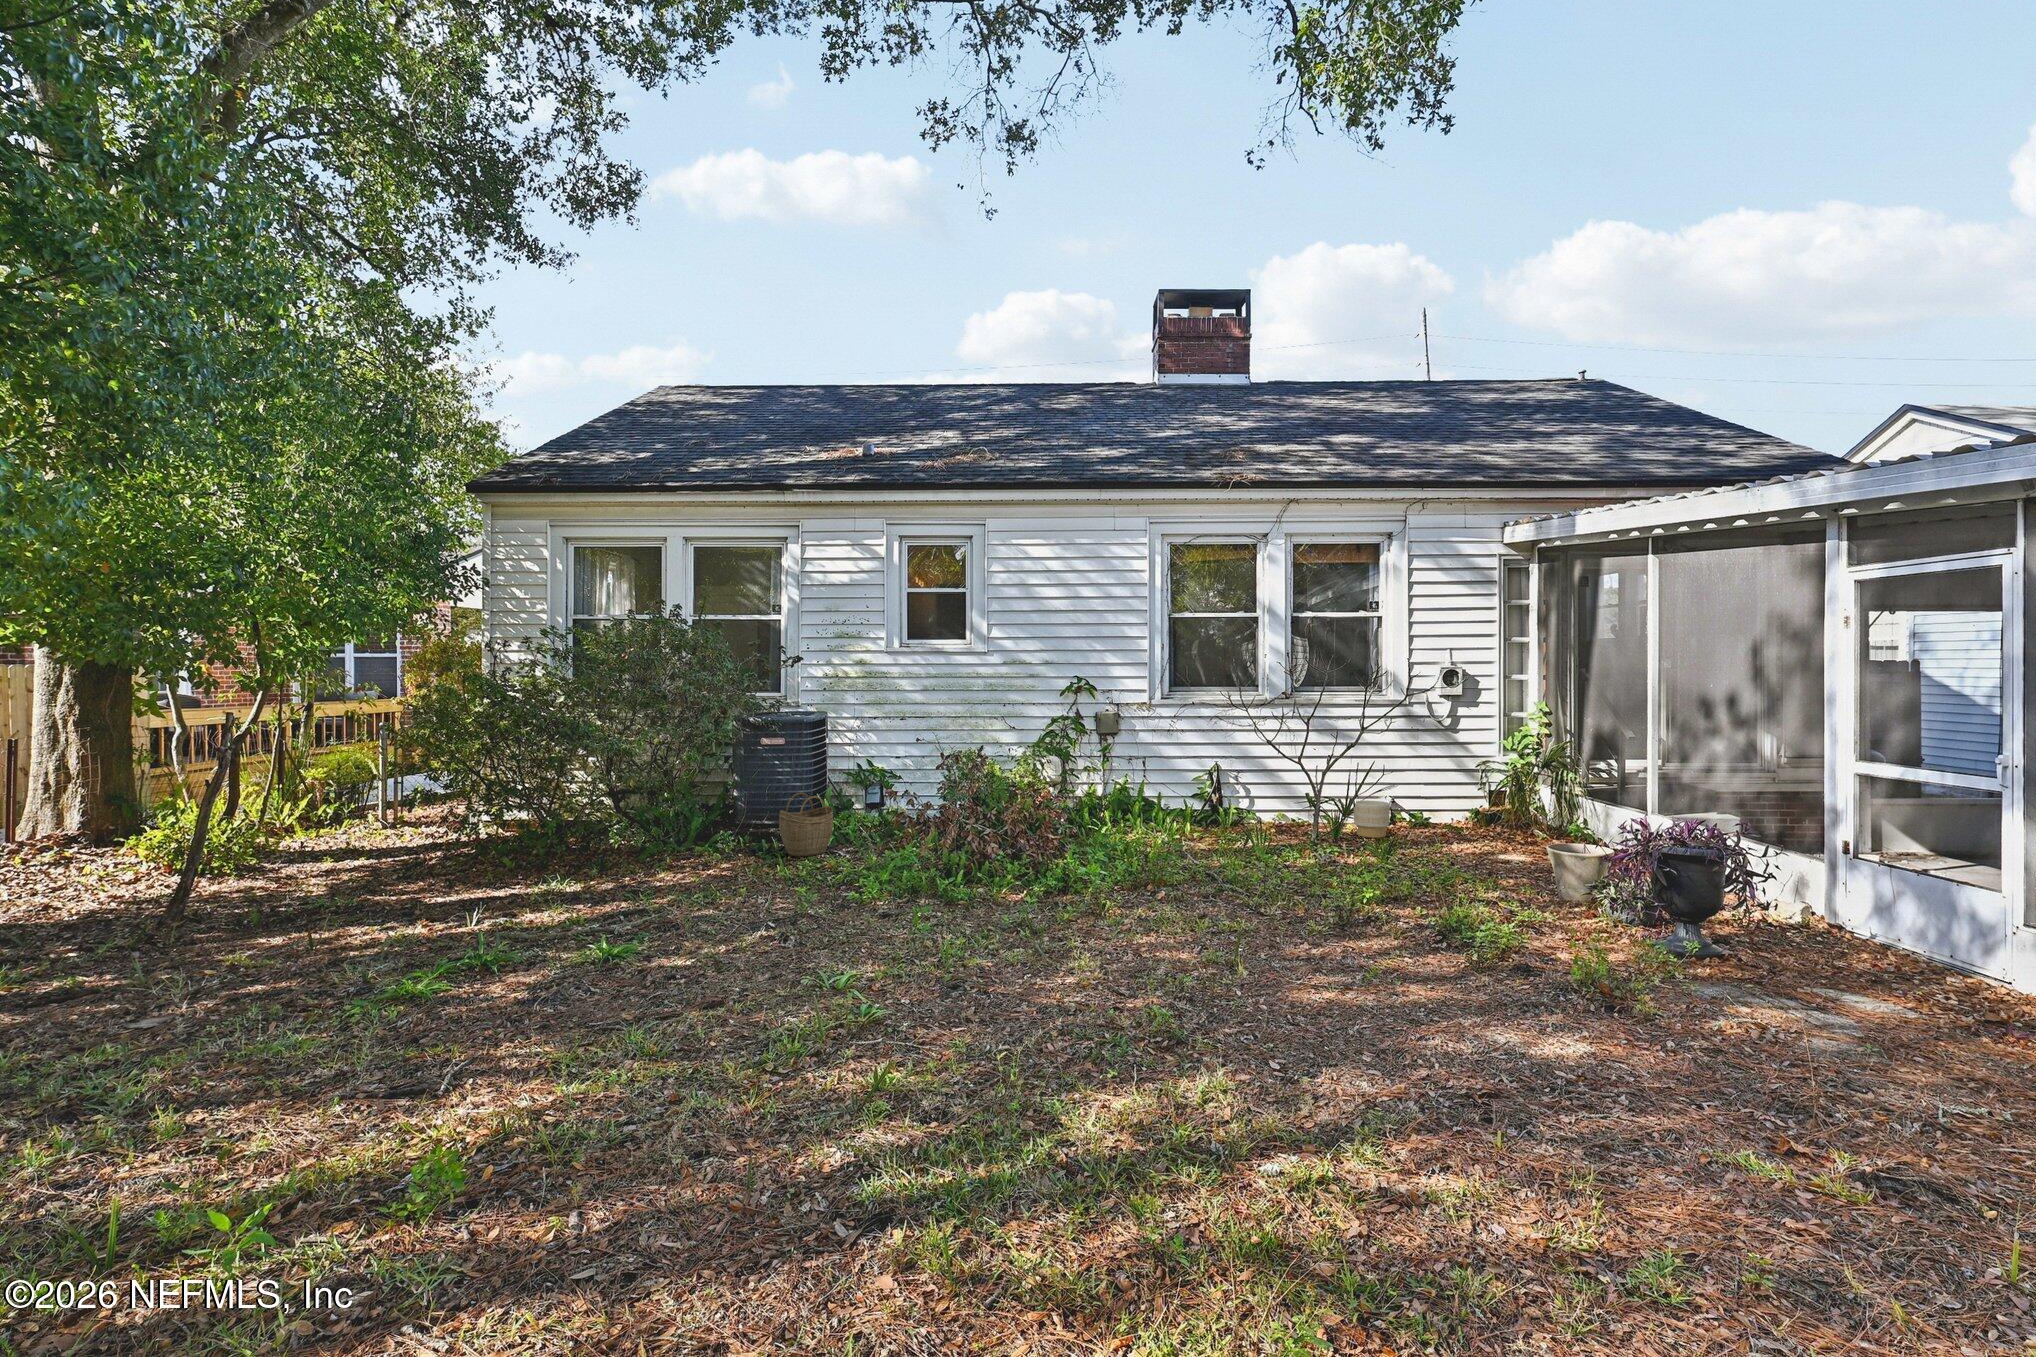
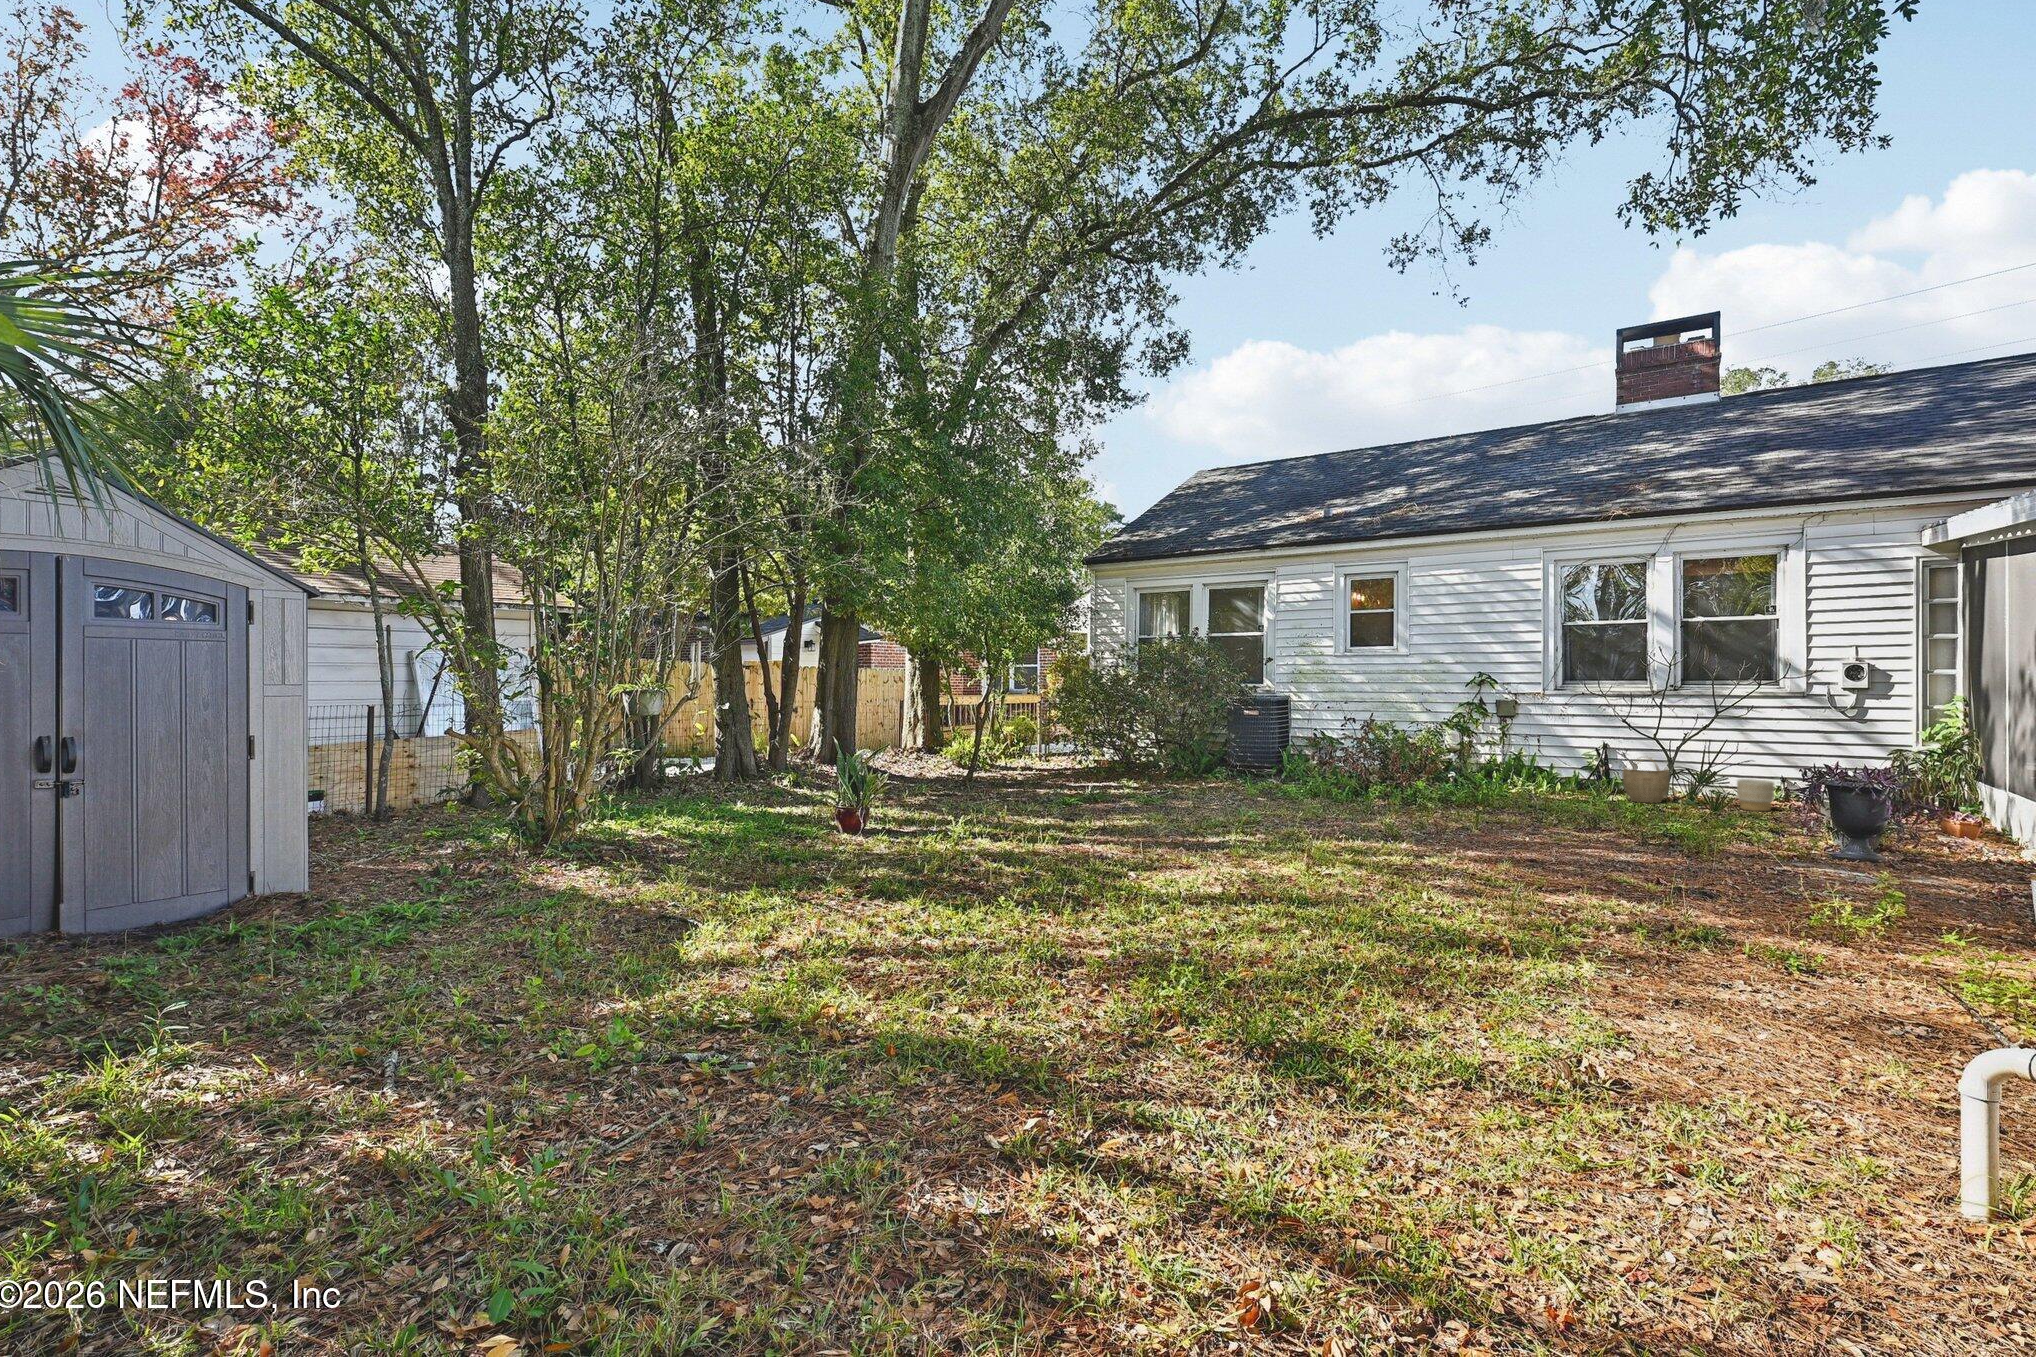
woven basket: present [779,793,833,857] -> present [1622,758,1669,803]

